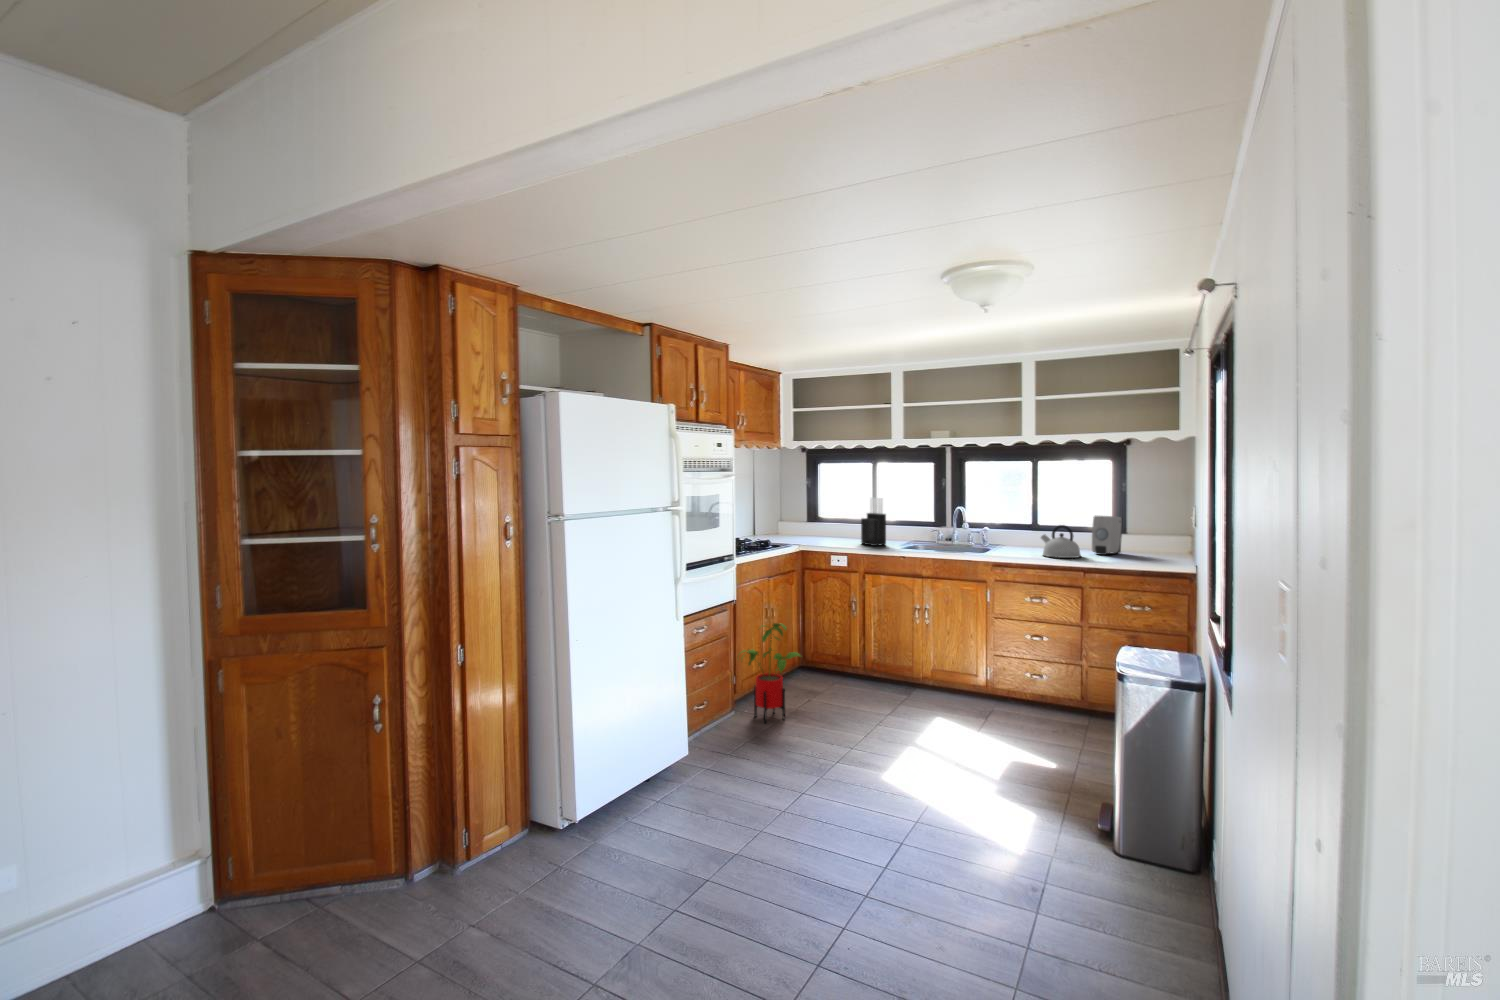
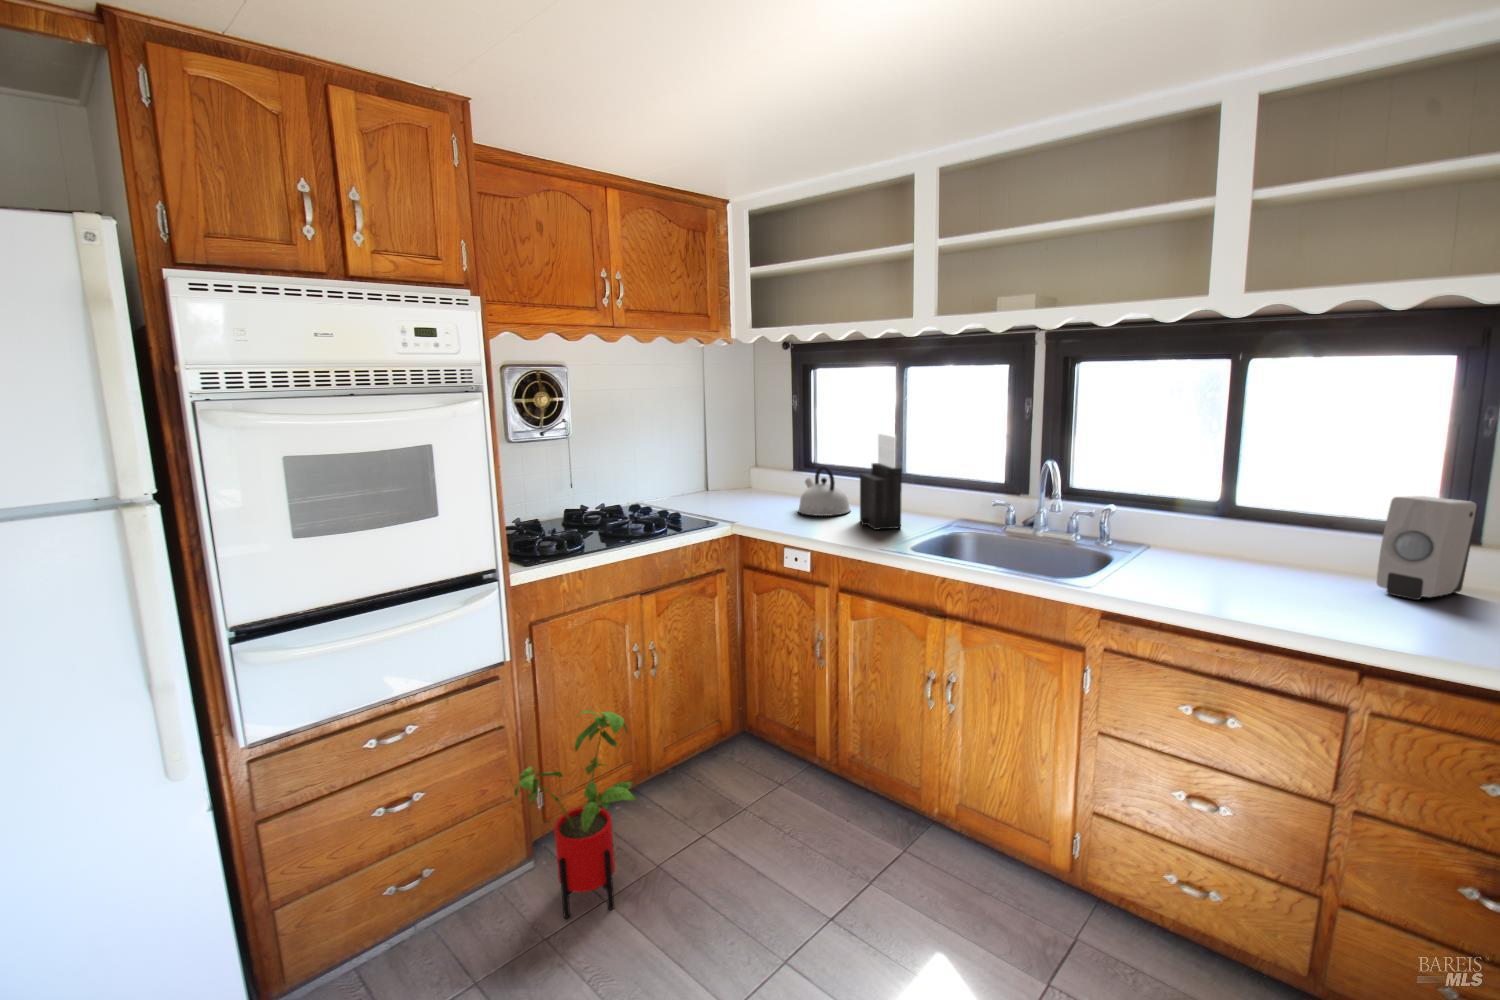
kettle: present [1041,525,1081,558] -> present [798,466,850,516]

